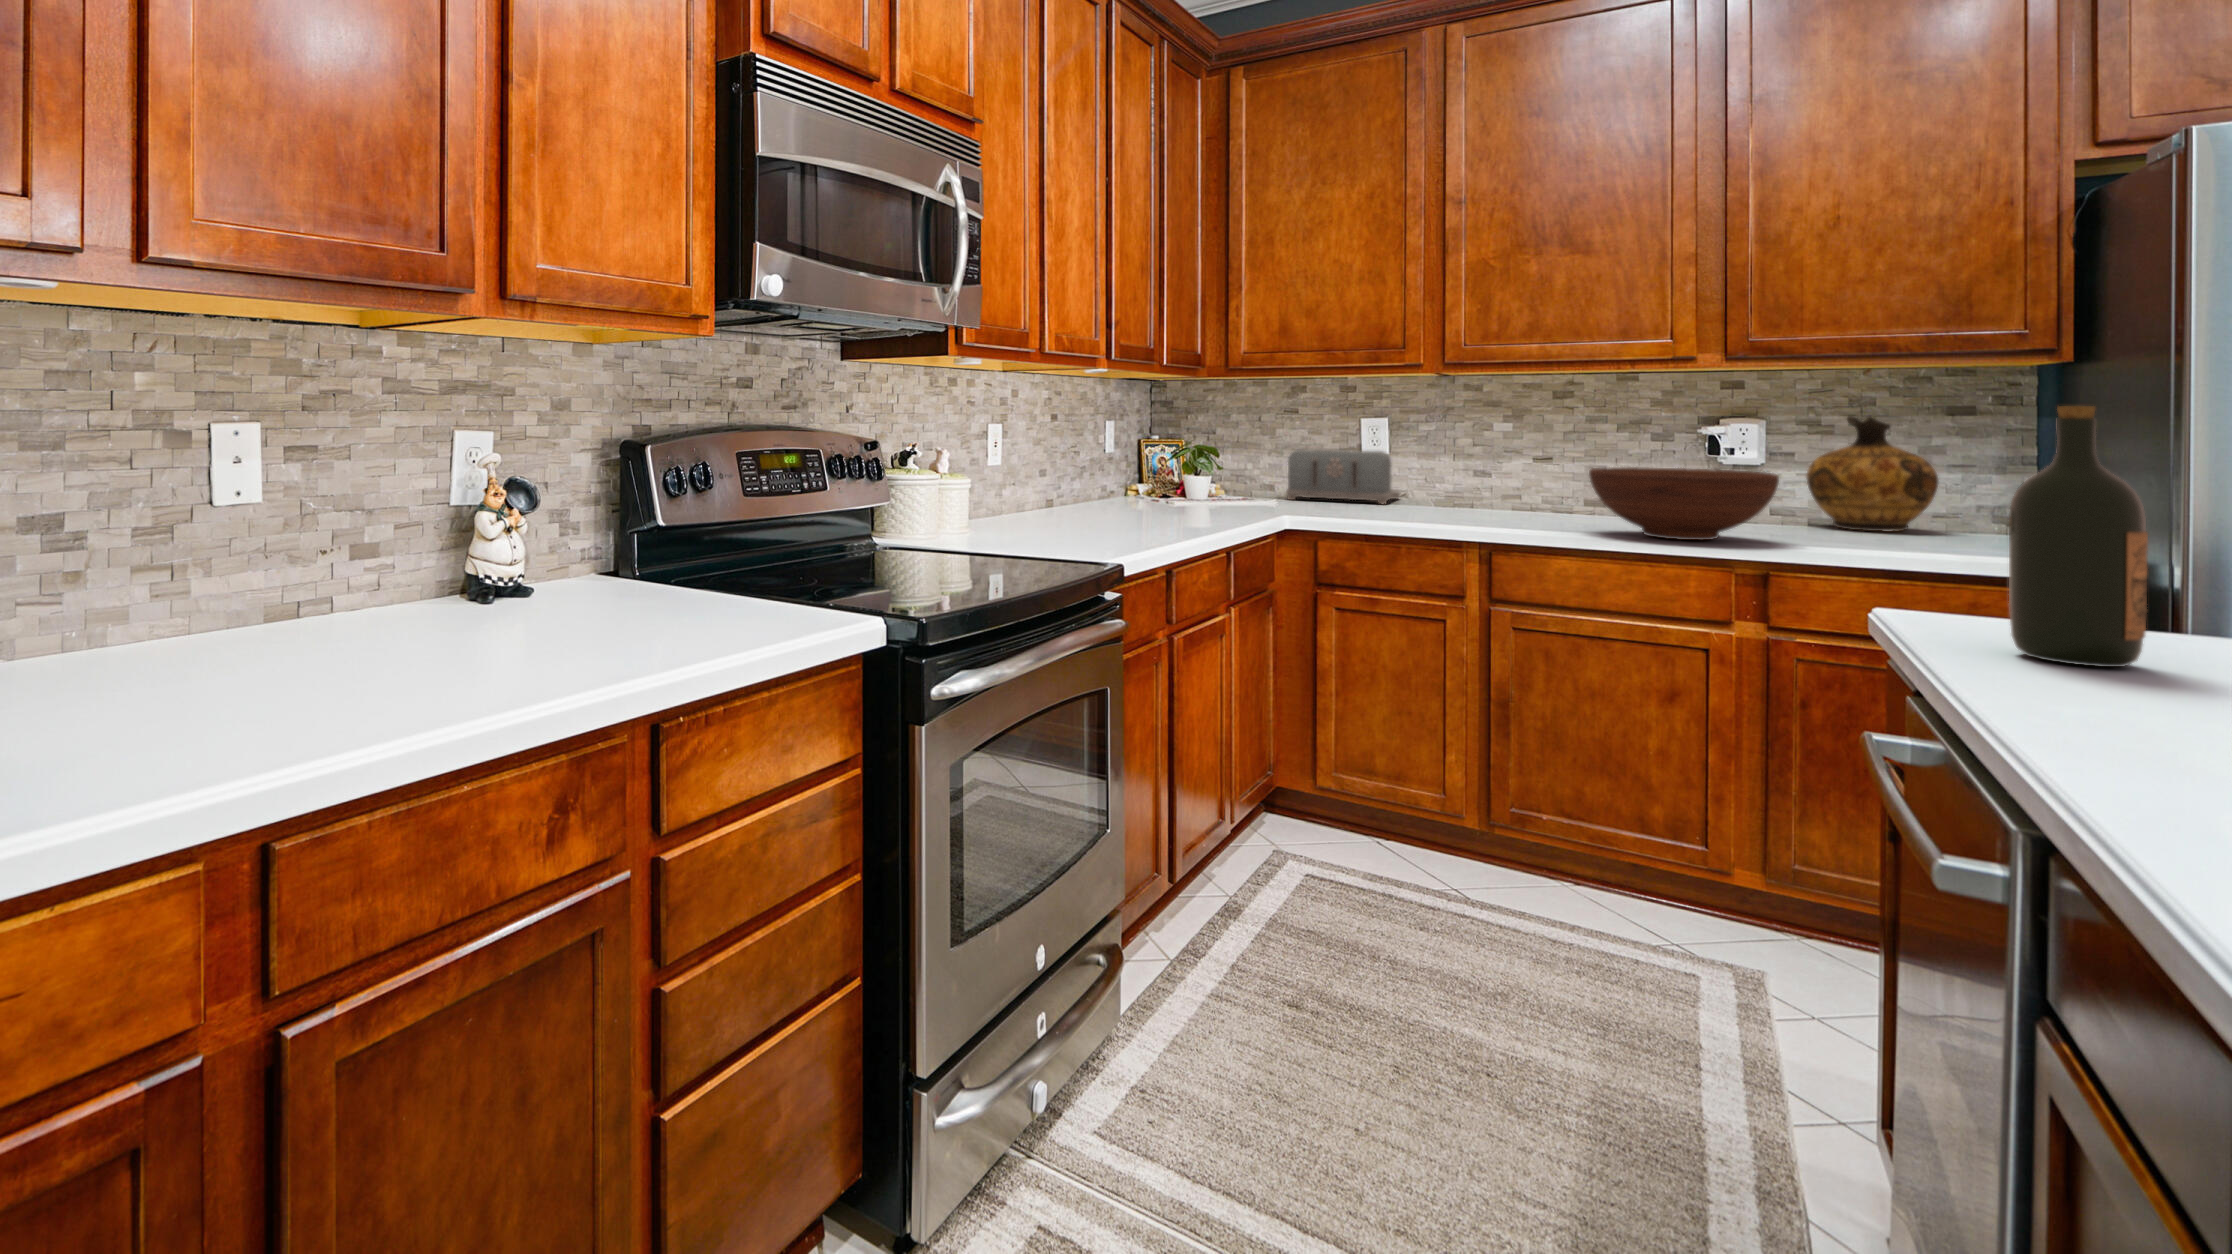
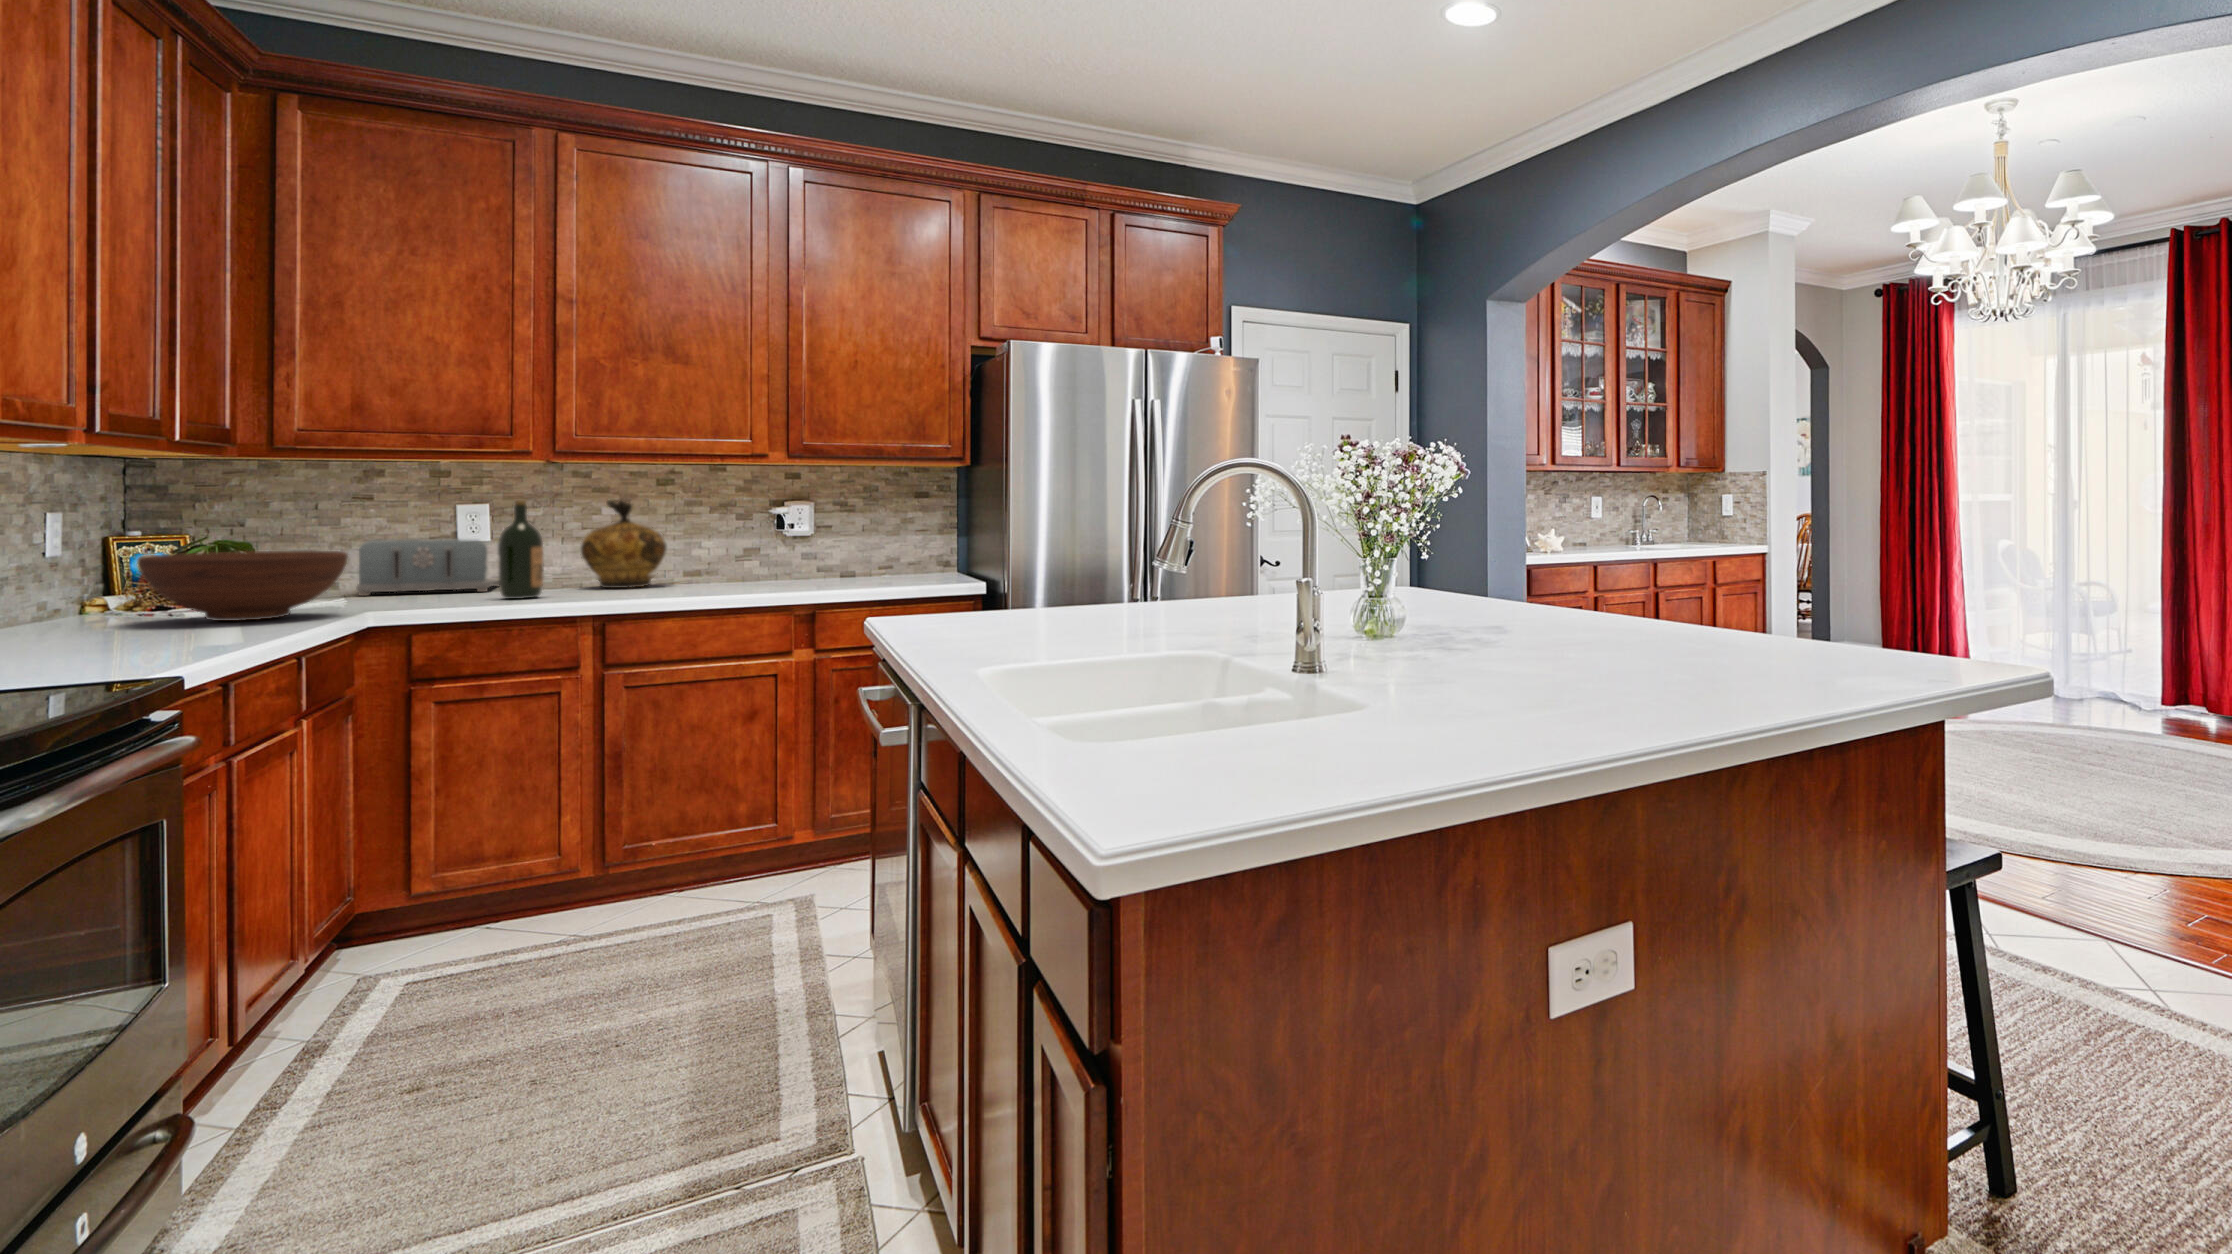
wine bottle: present [2009,406,2148,667] -> present [499,500,543,599]
ceramic jug: present [1807,417,1938,531] -> present [581,501,666,588]
fruit bowl: present [1589,467,1779,540] -> present [138,551,348,621]

